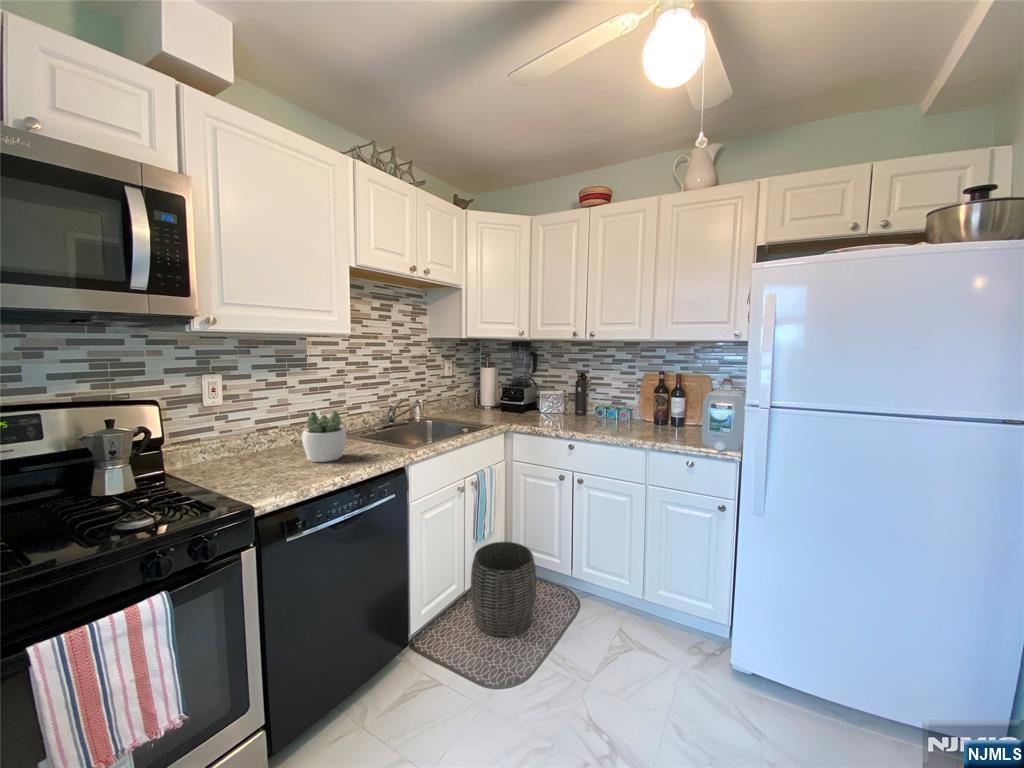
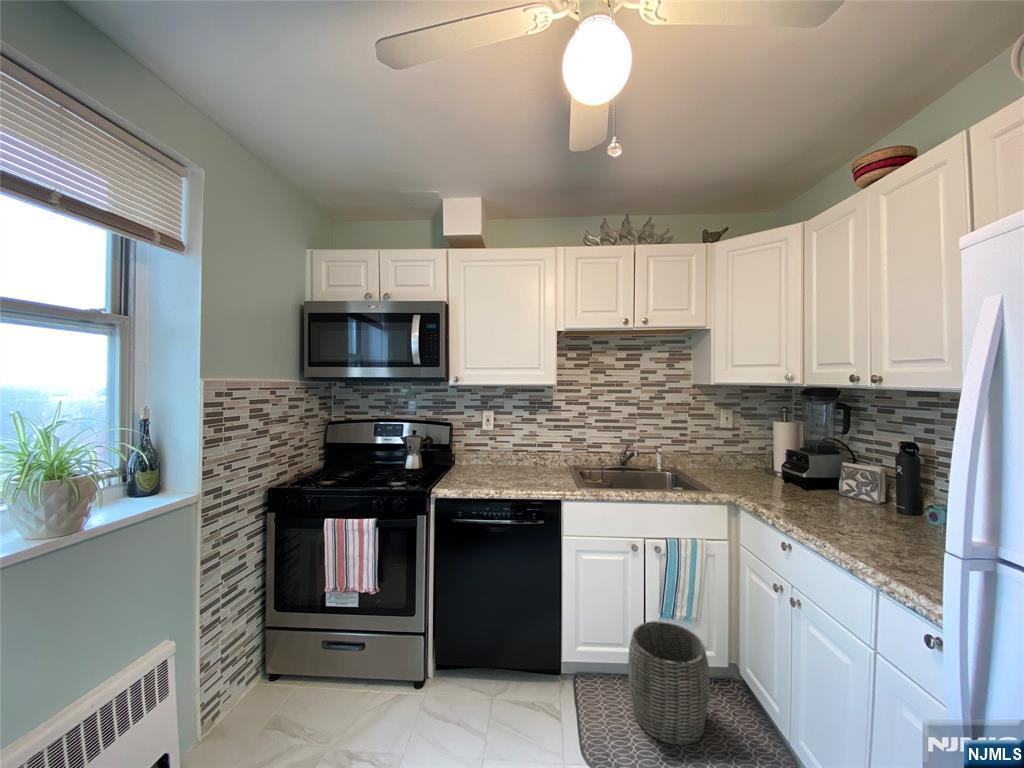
succulent plant: present [302,411,347,462] -> none [506,442,536,480]

